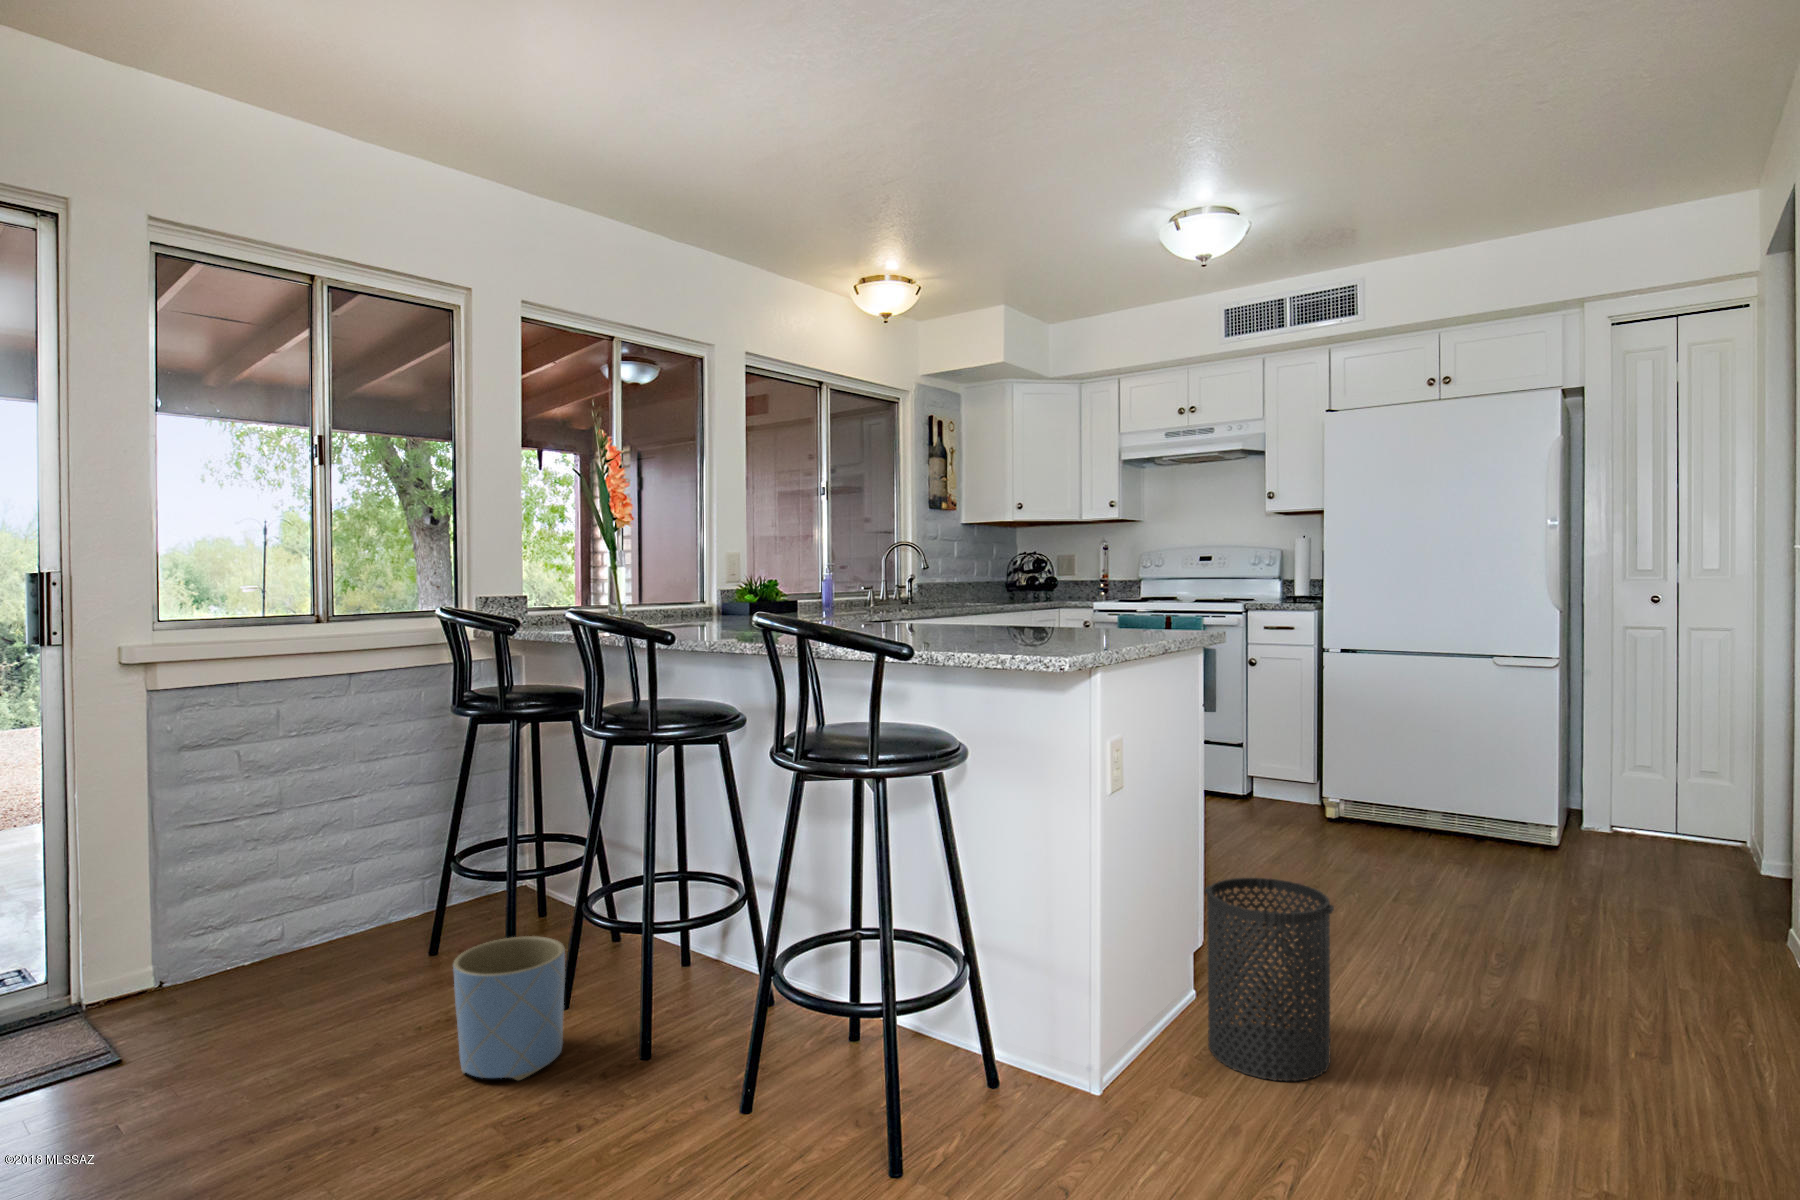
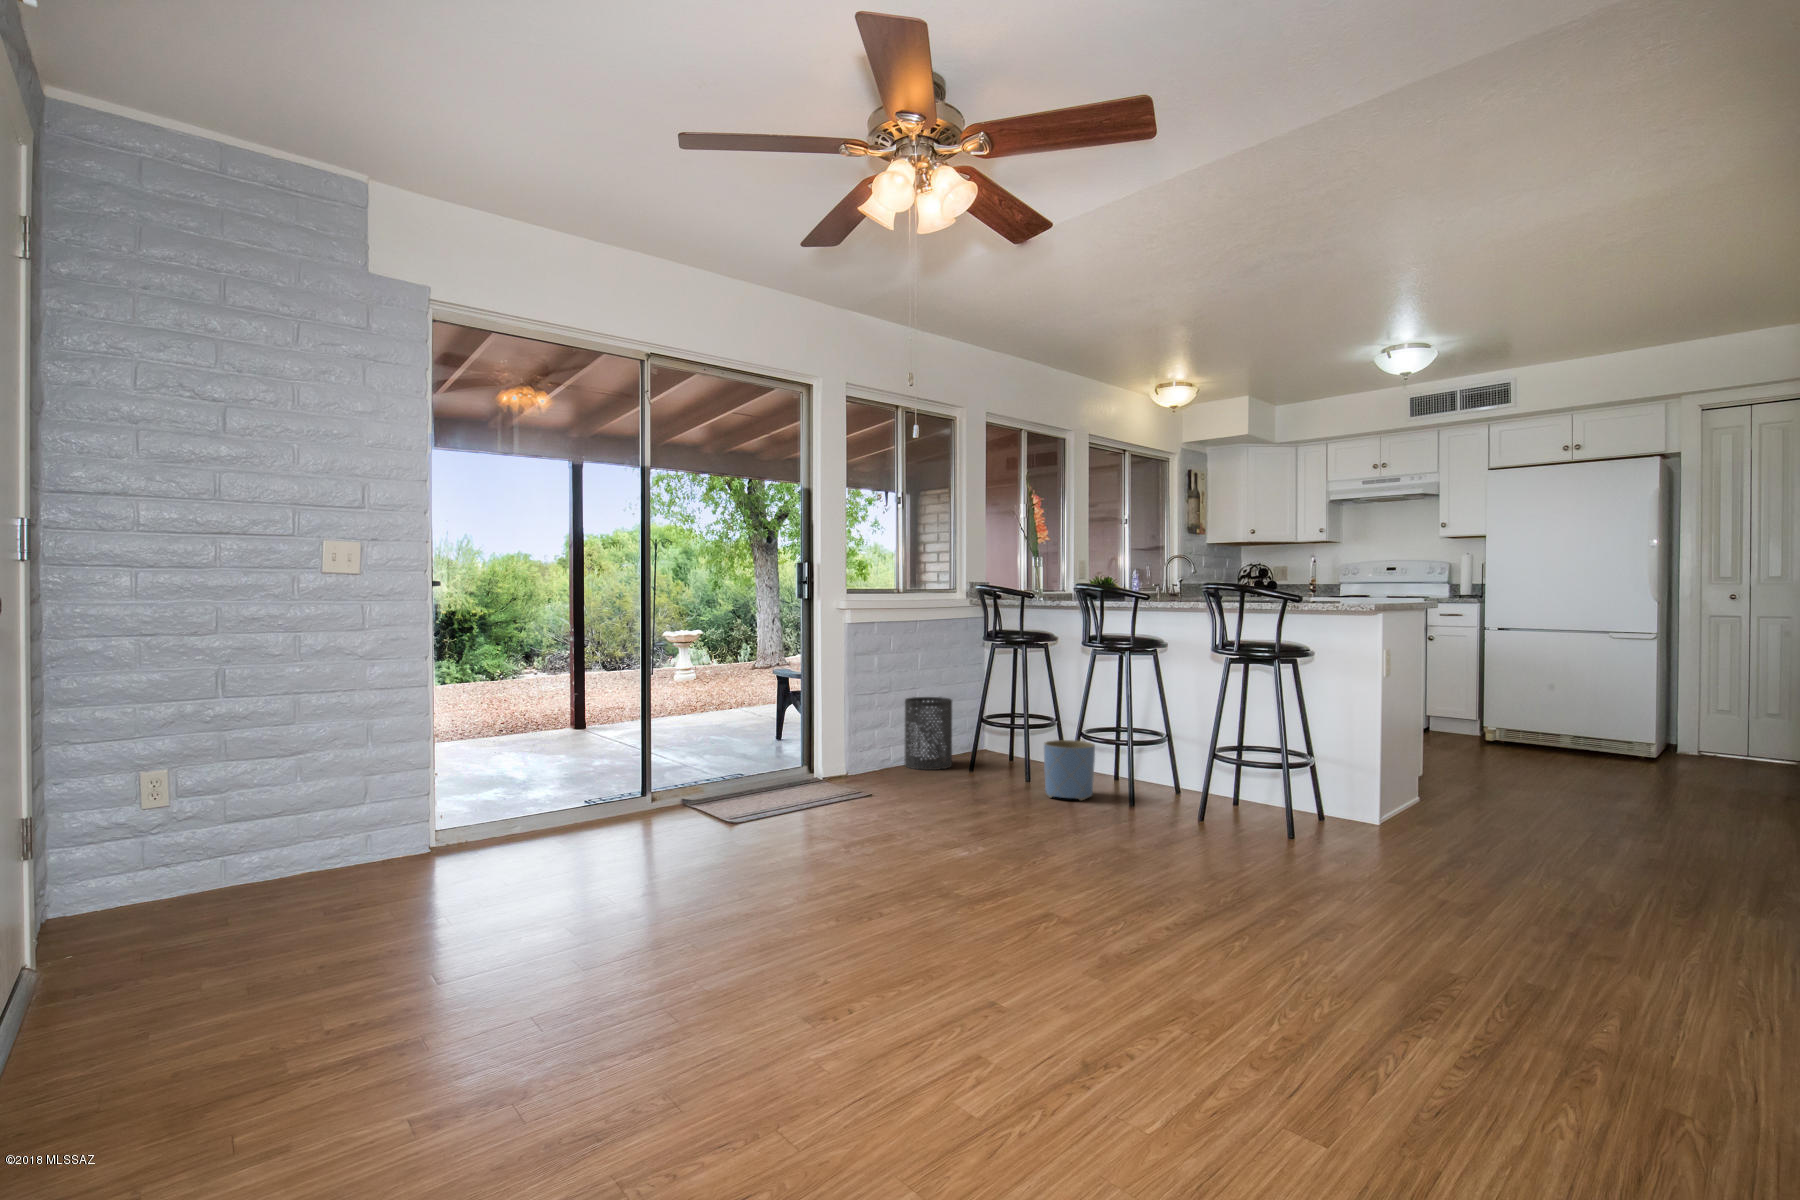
trash can: present [1205,878,1334,1081] -> present [905,697,952,770]

